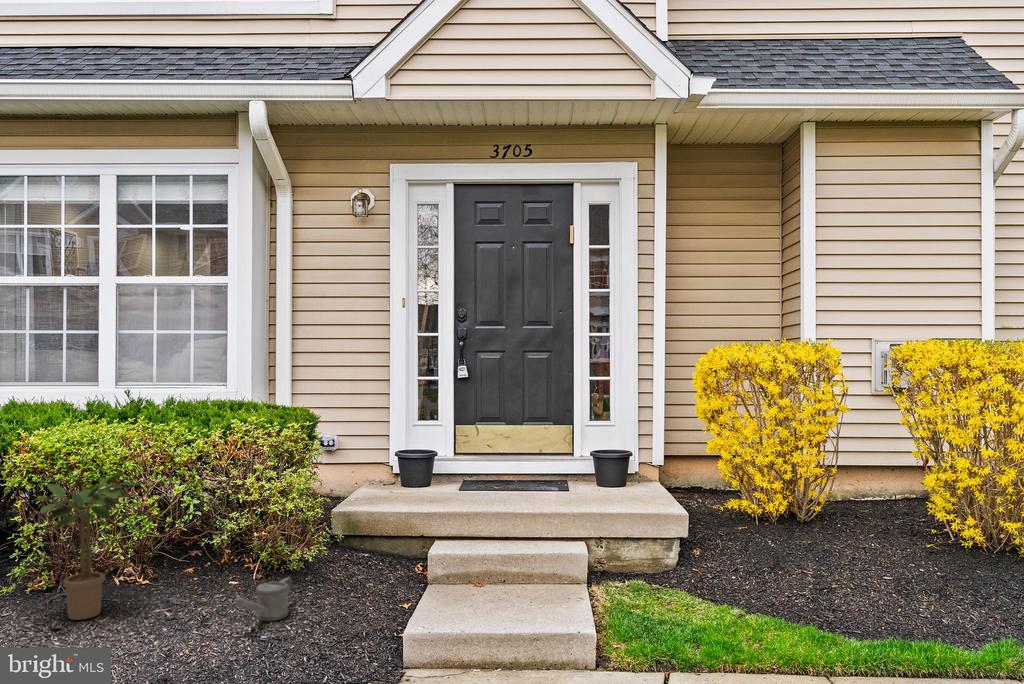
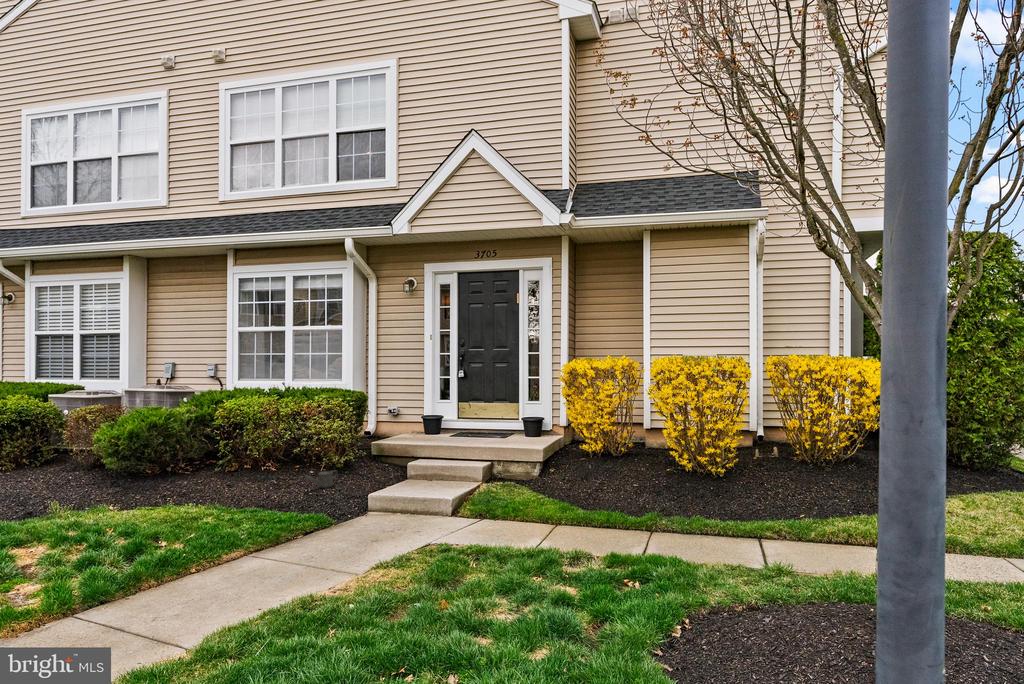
potted plant: present [35,473,138,620] -> none [229,419,272,482]

